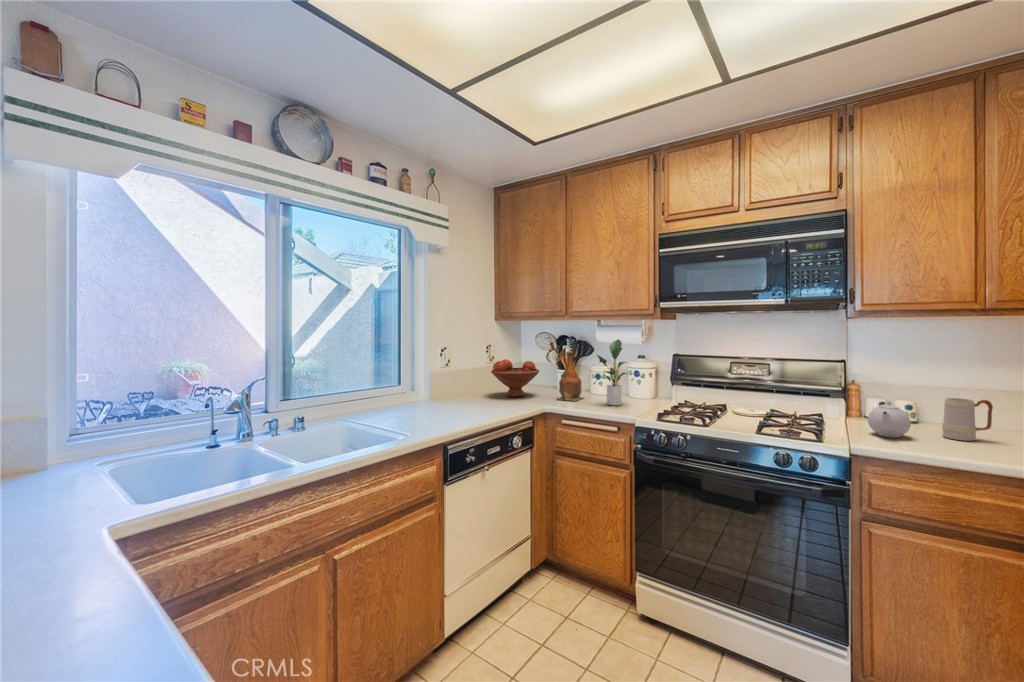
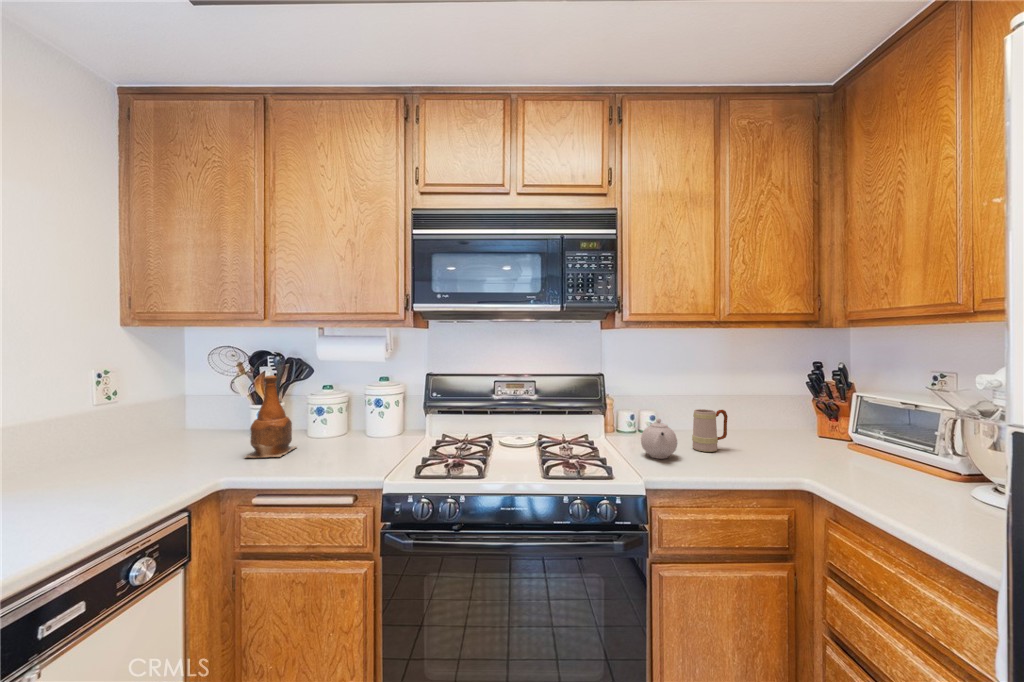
potted plant: present [597,339,627,406] -> none [317,355,369,458]
fruit bowl: present [491,359,539,397] -> none [97,394,213,464]

